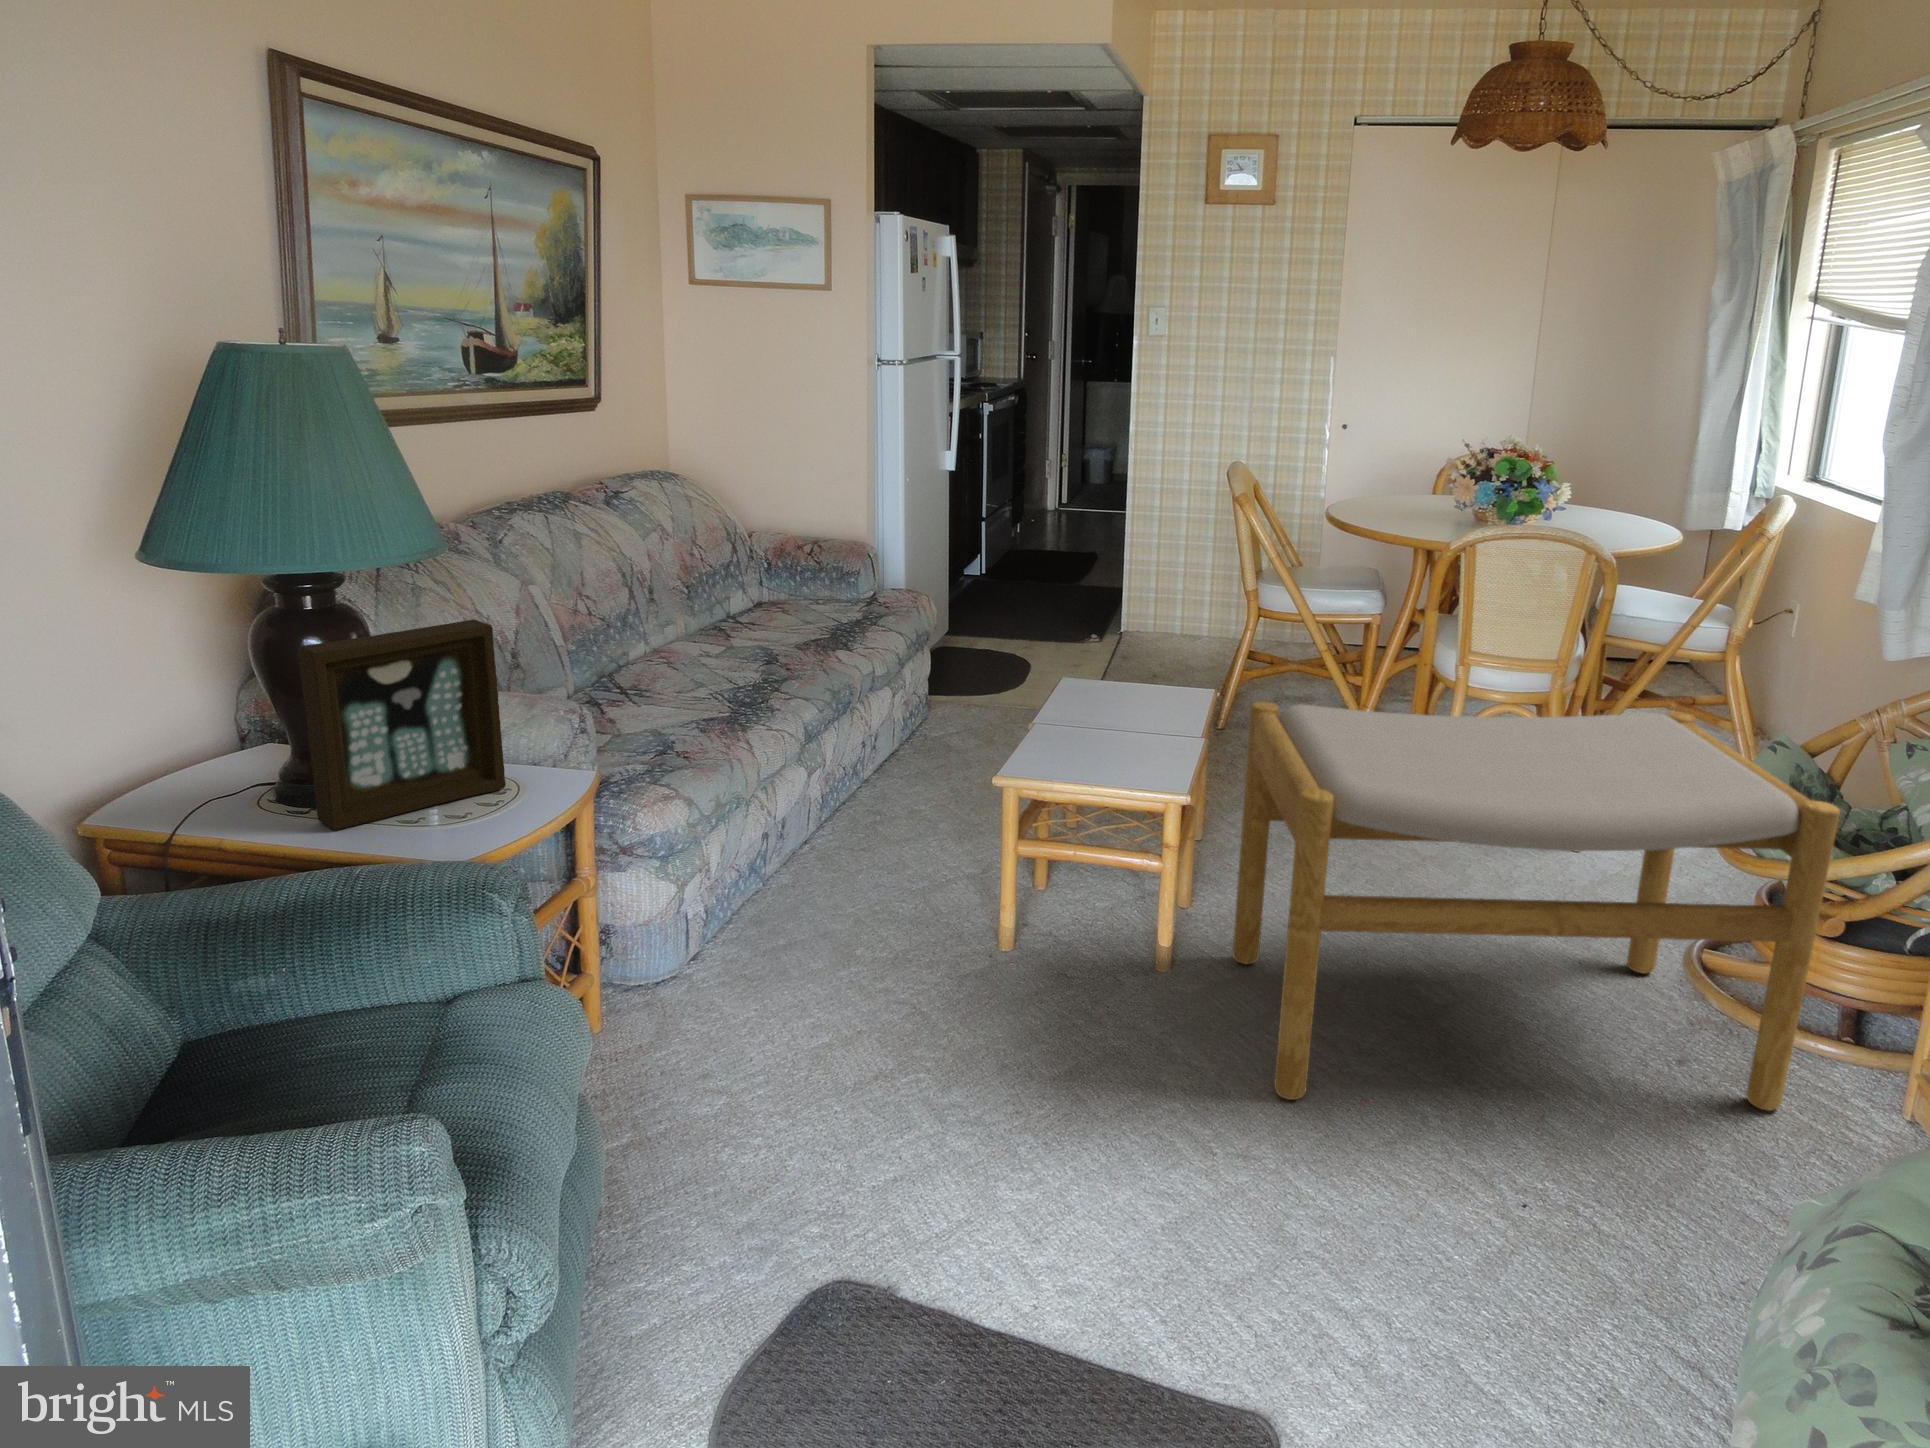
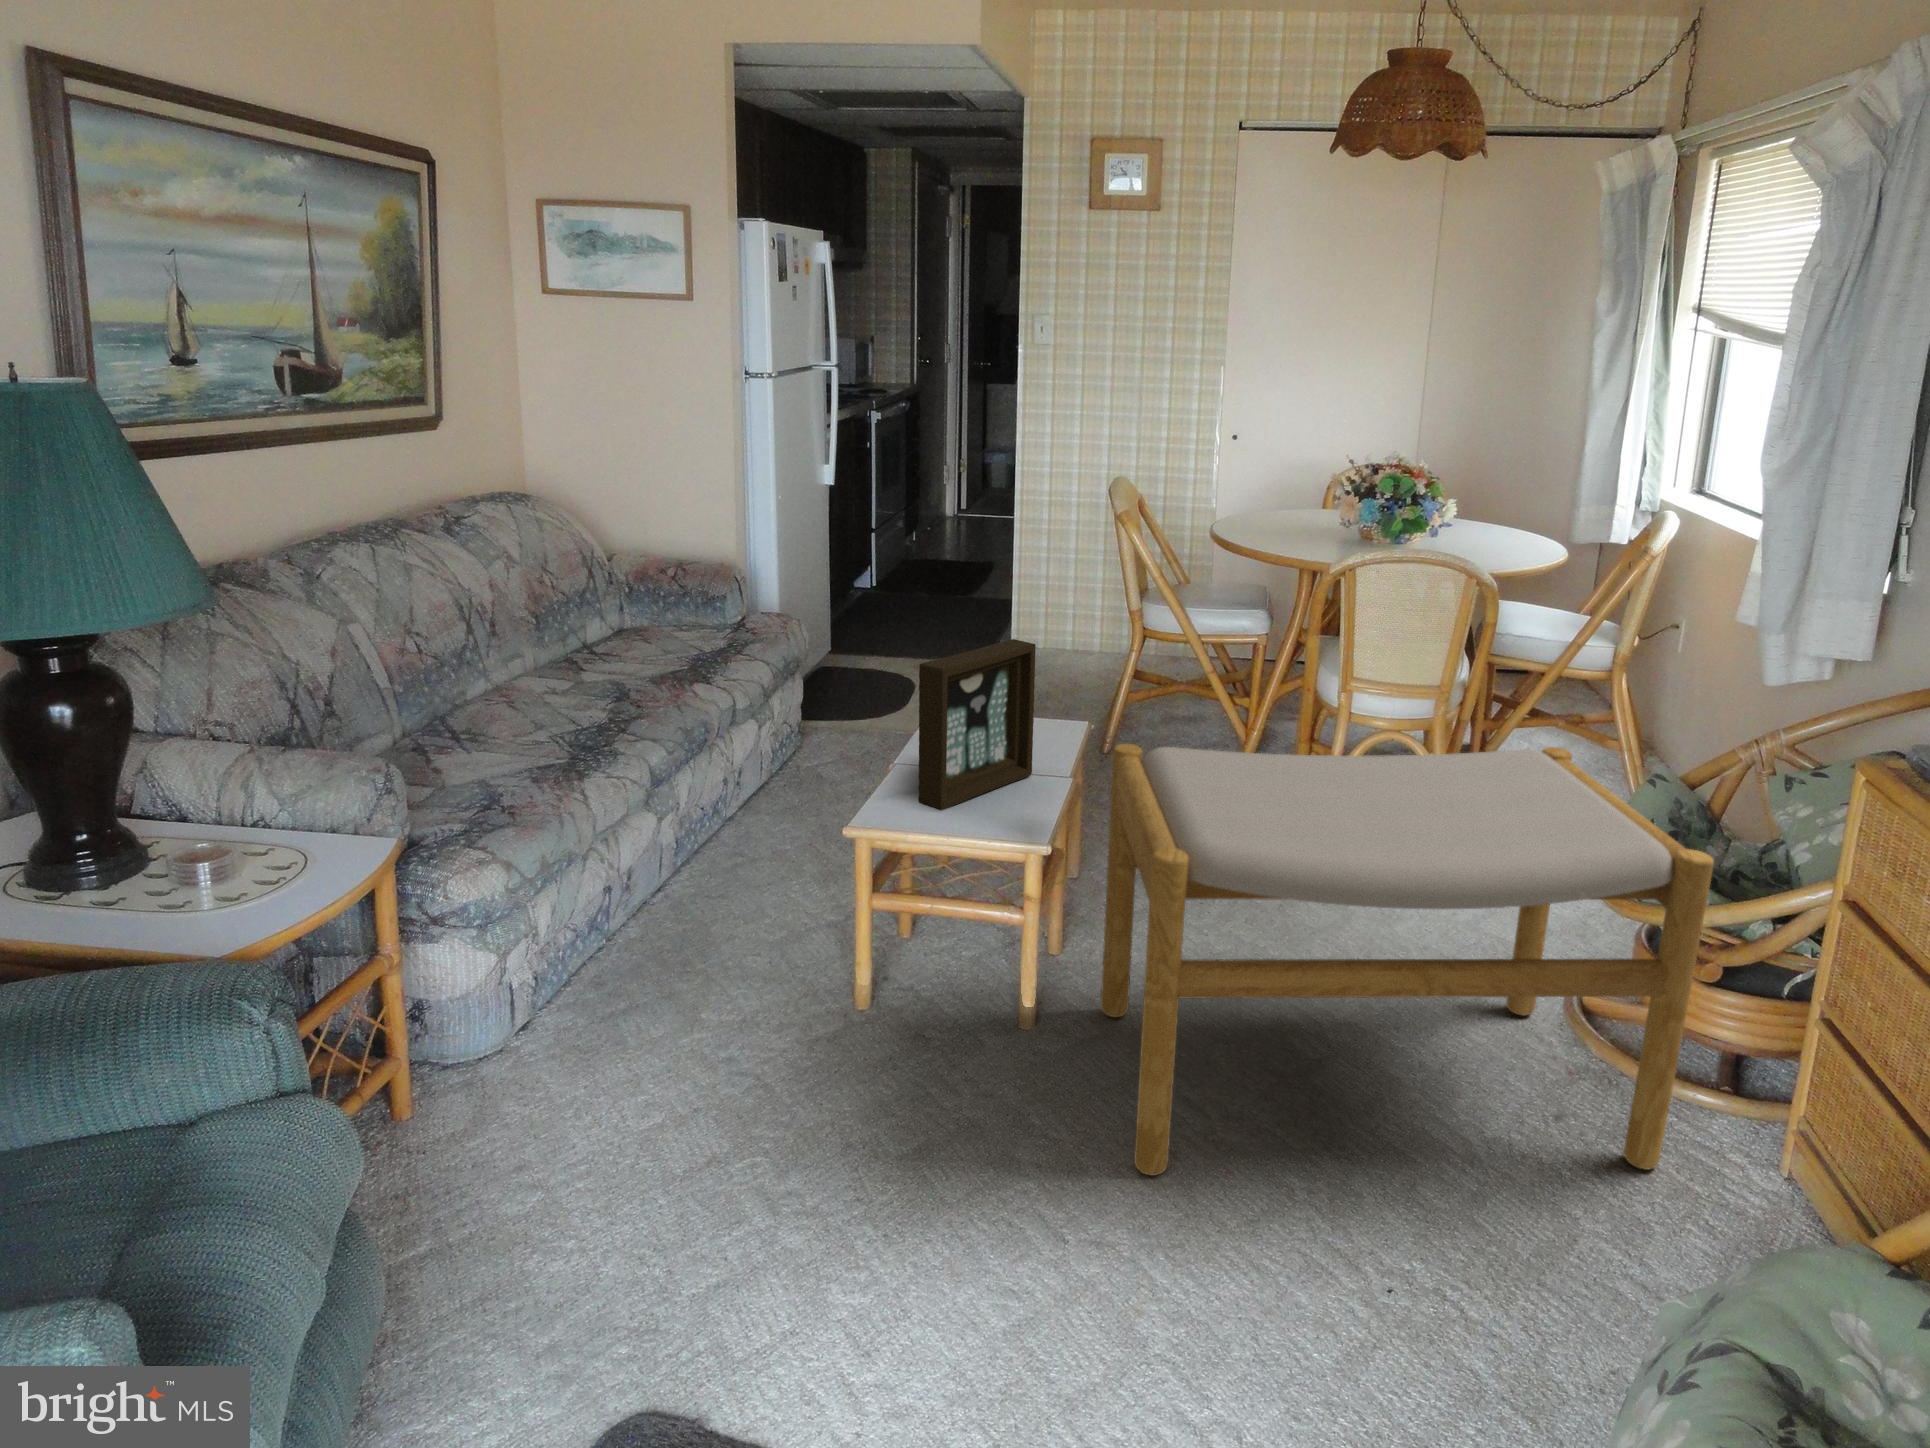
picture frame: present [298,620,506,830] -> present [918,639,1036,810]

